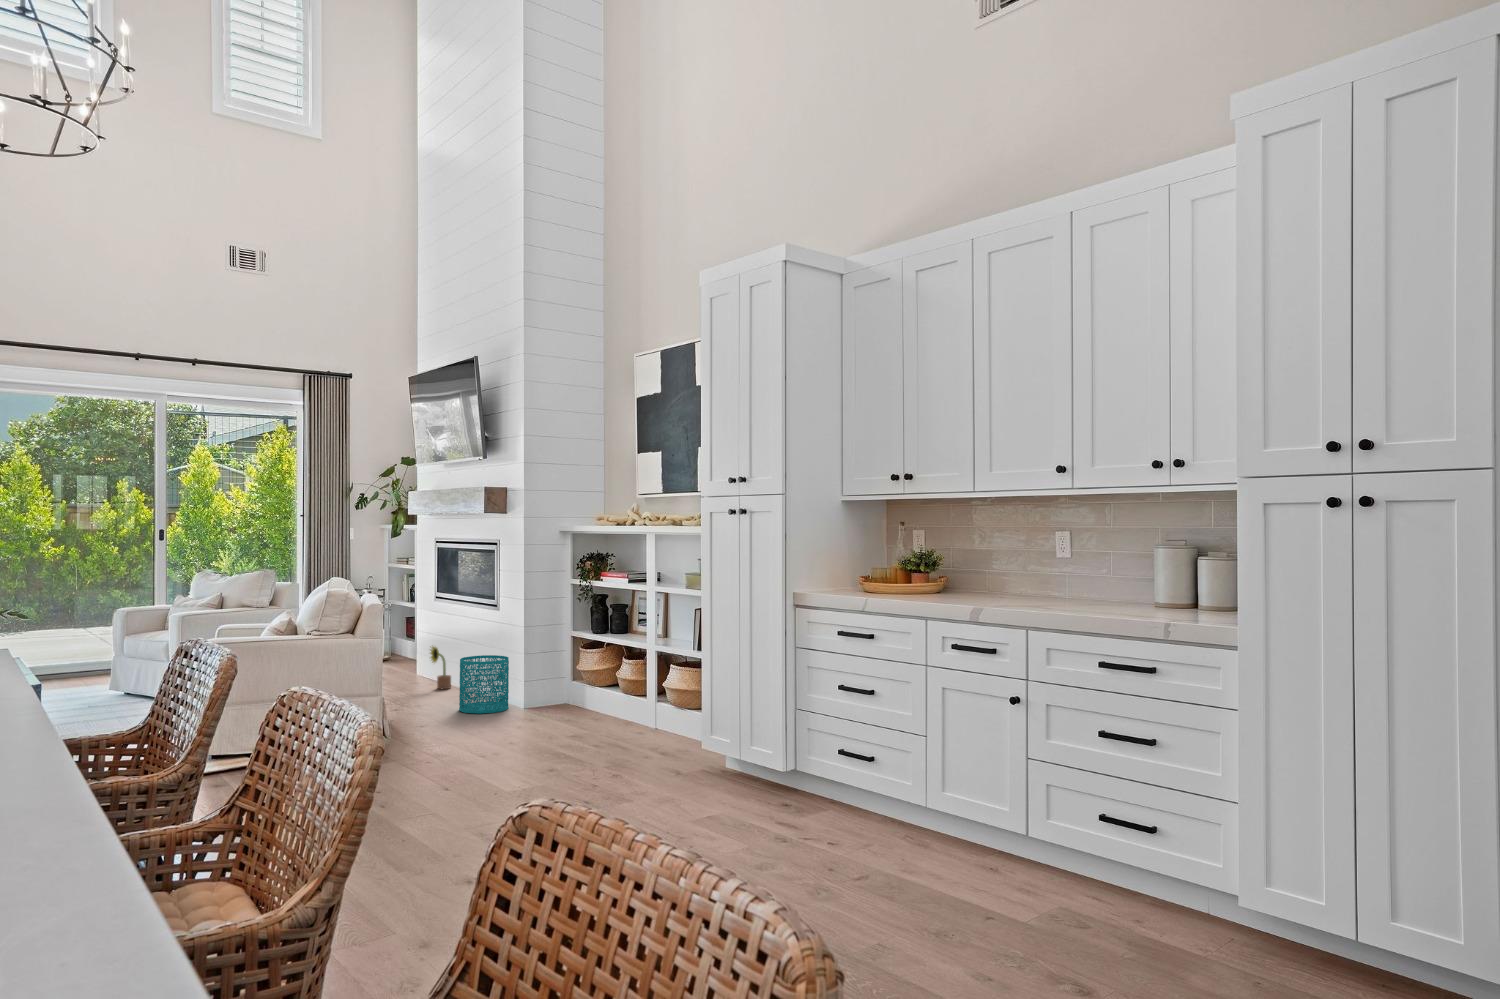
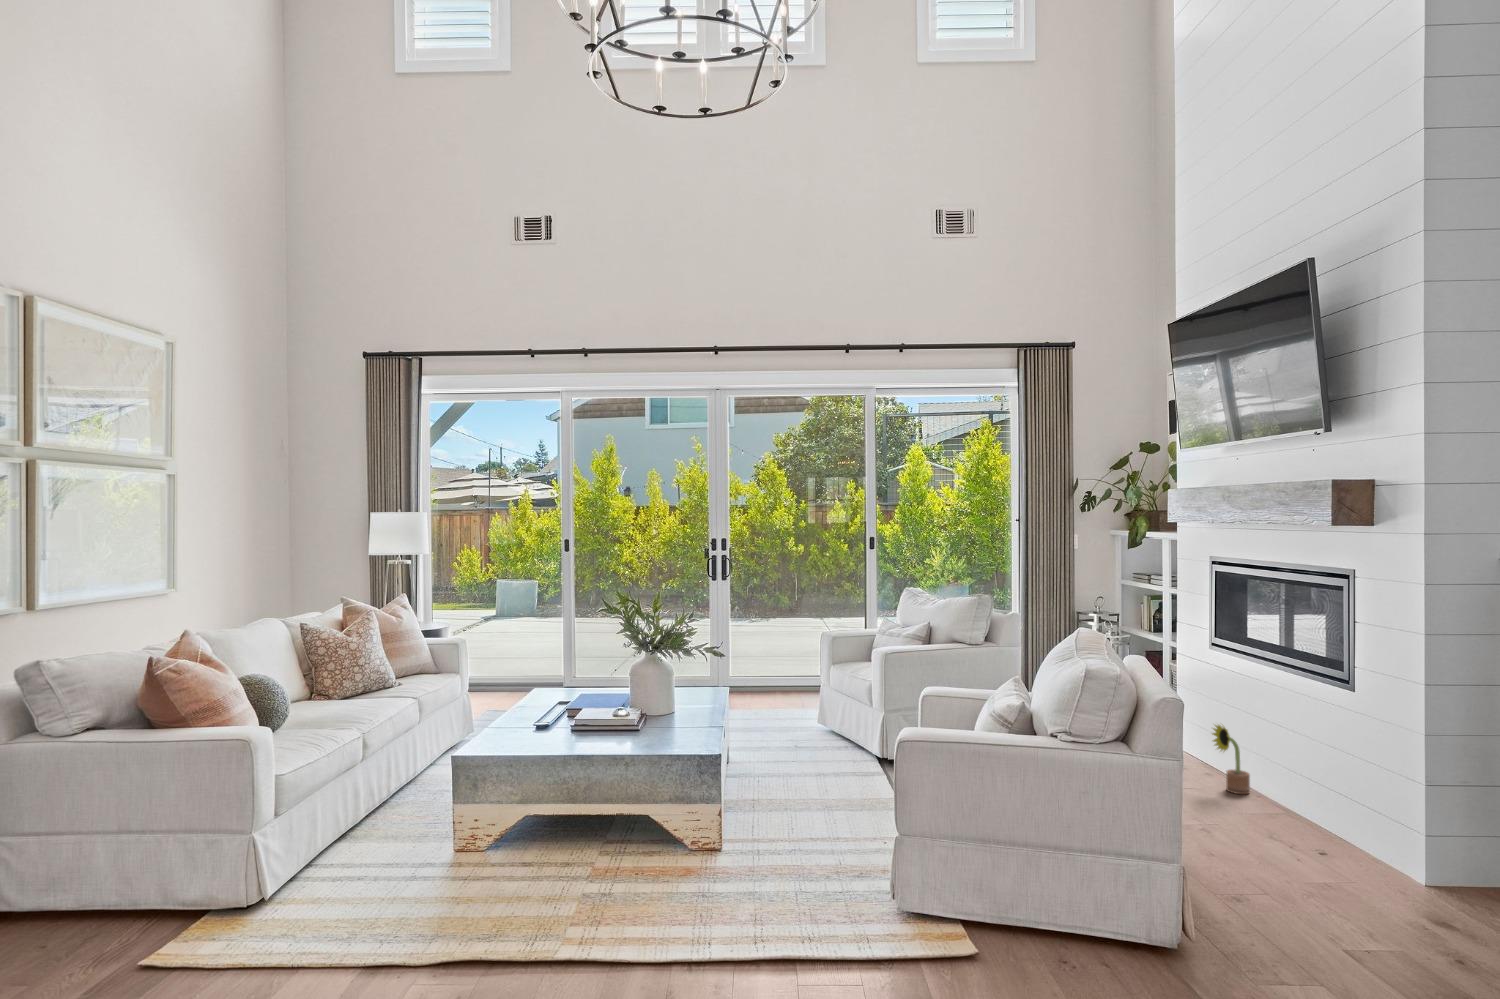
wastebasket: present [459,655,509,714] -> none [1293,771,1393,890]

